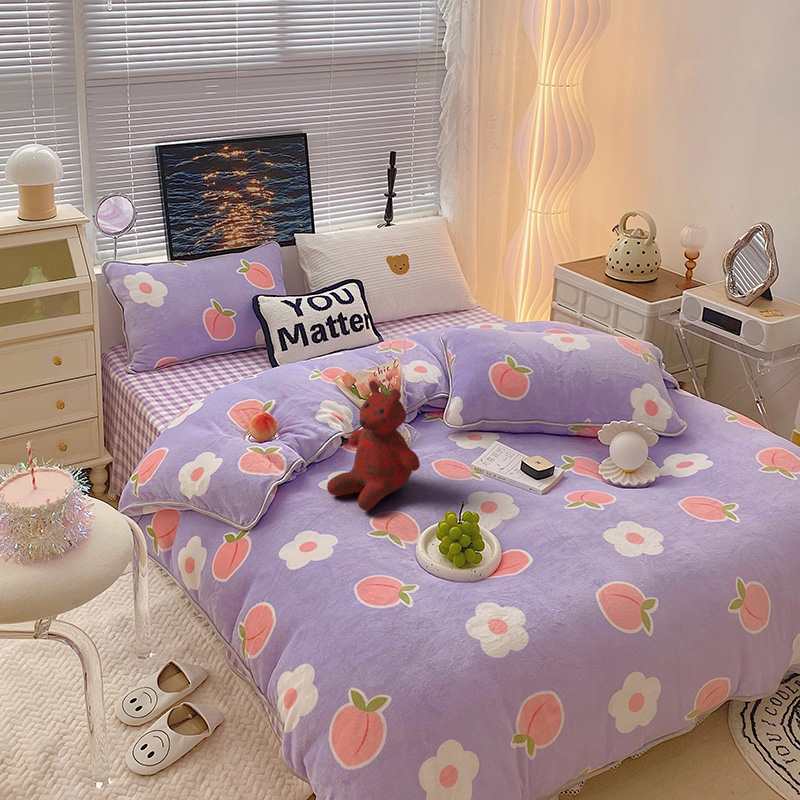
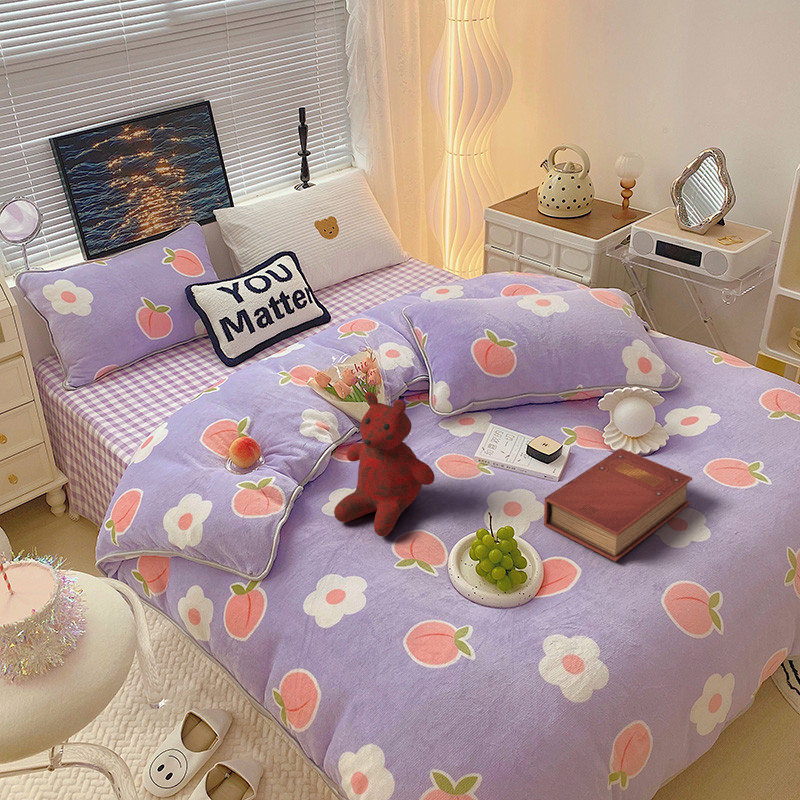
book: none [512,470,658,558] -> present [544,448,692,561]

